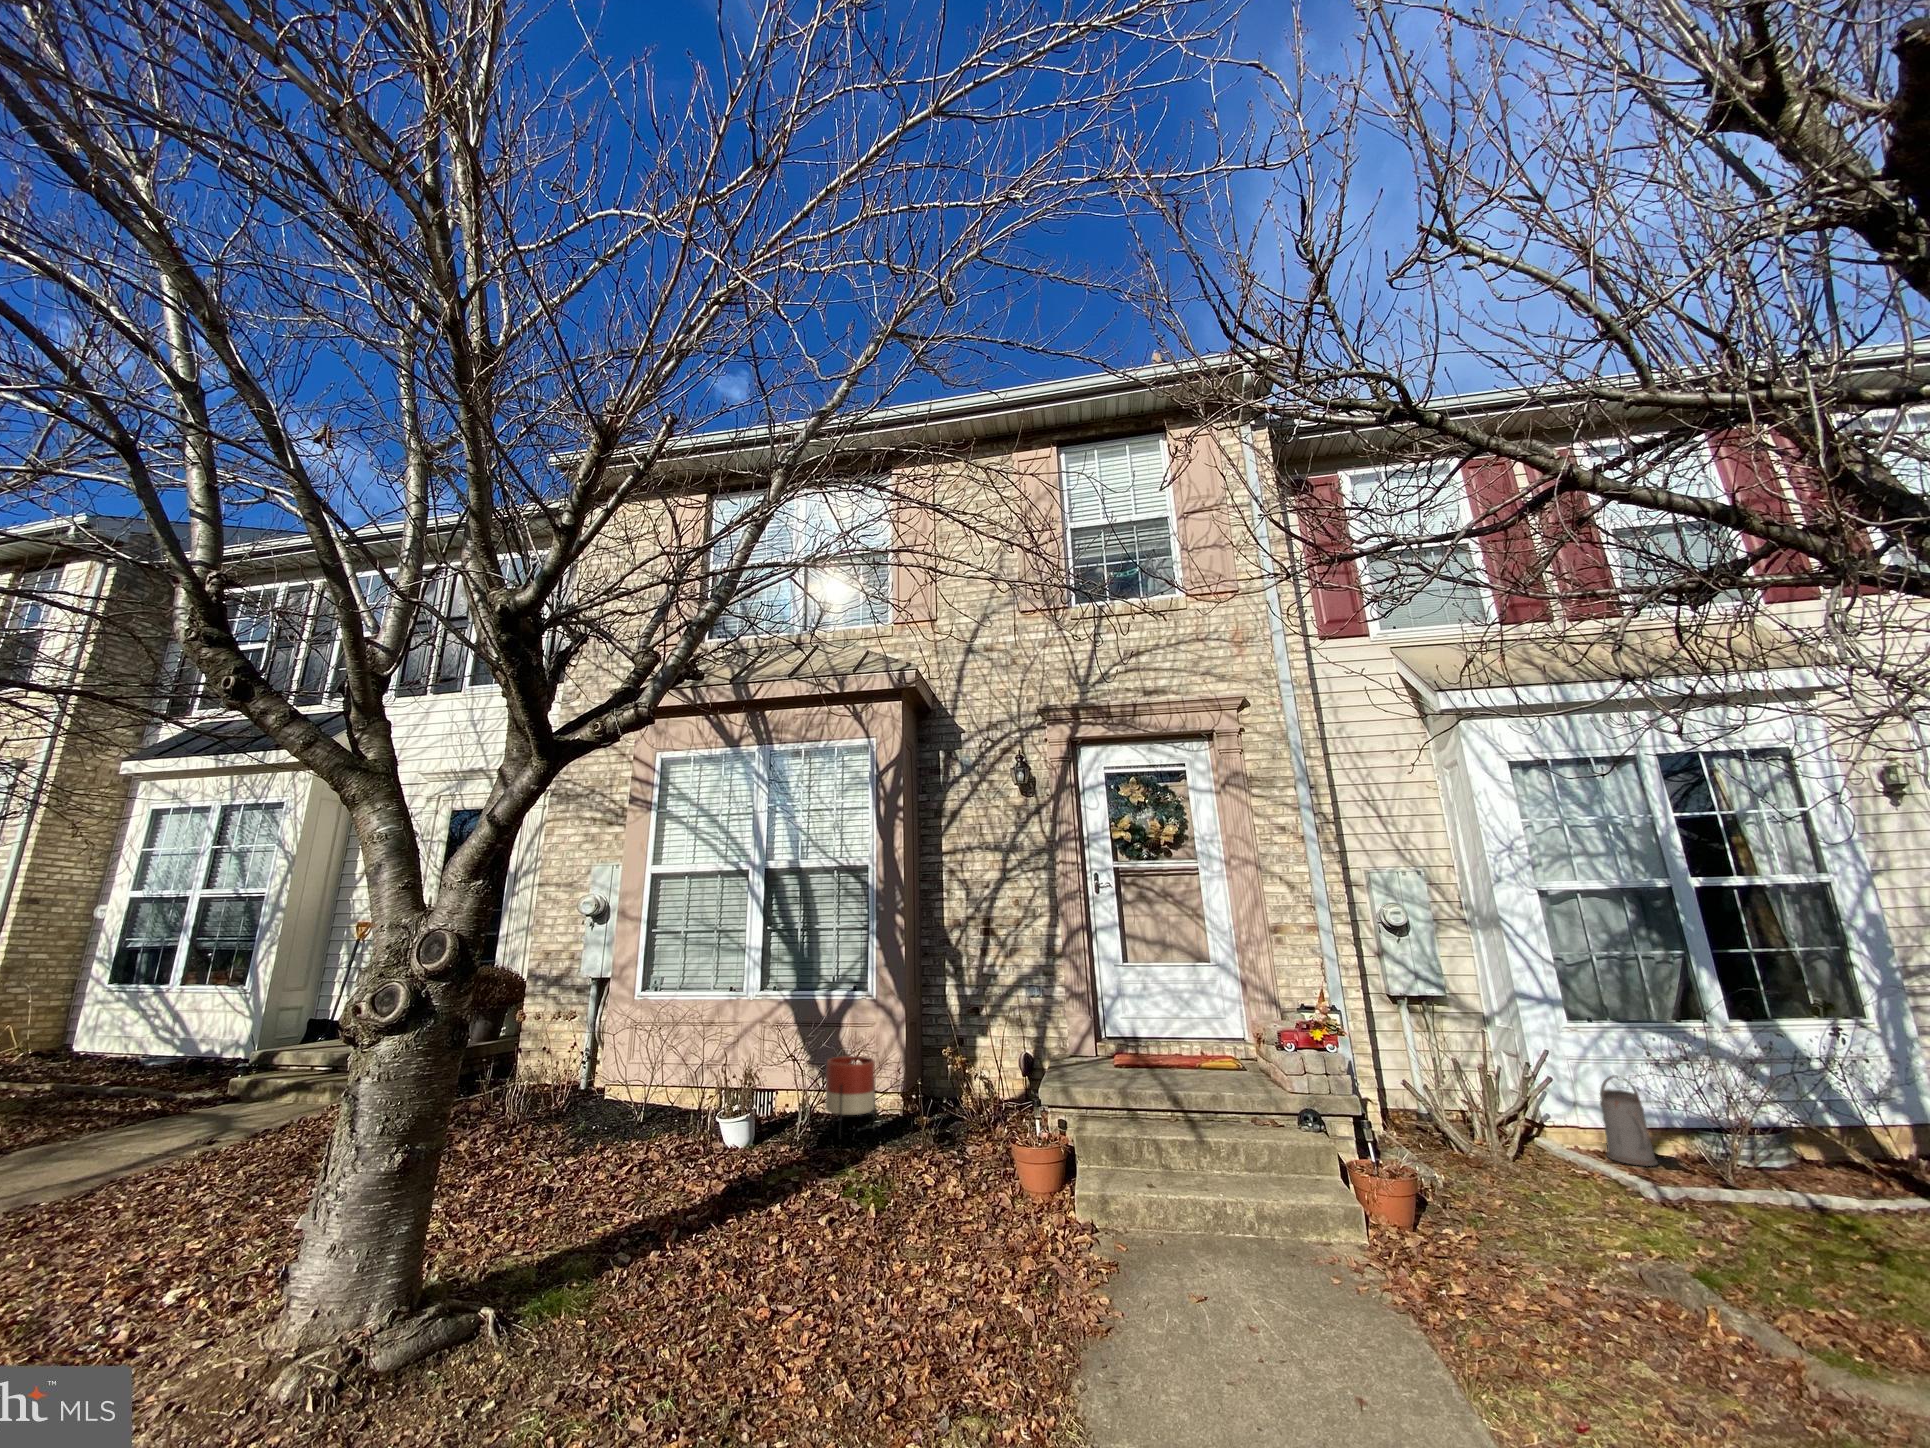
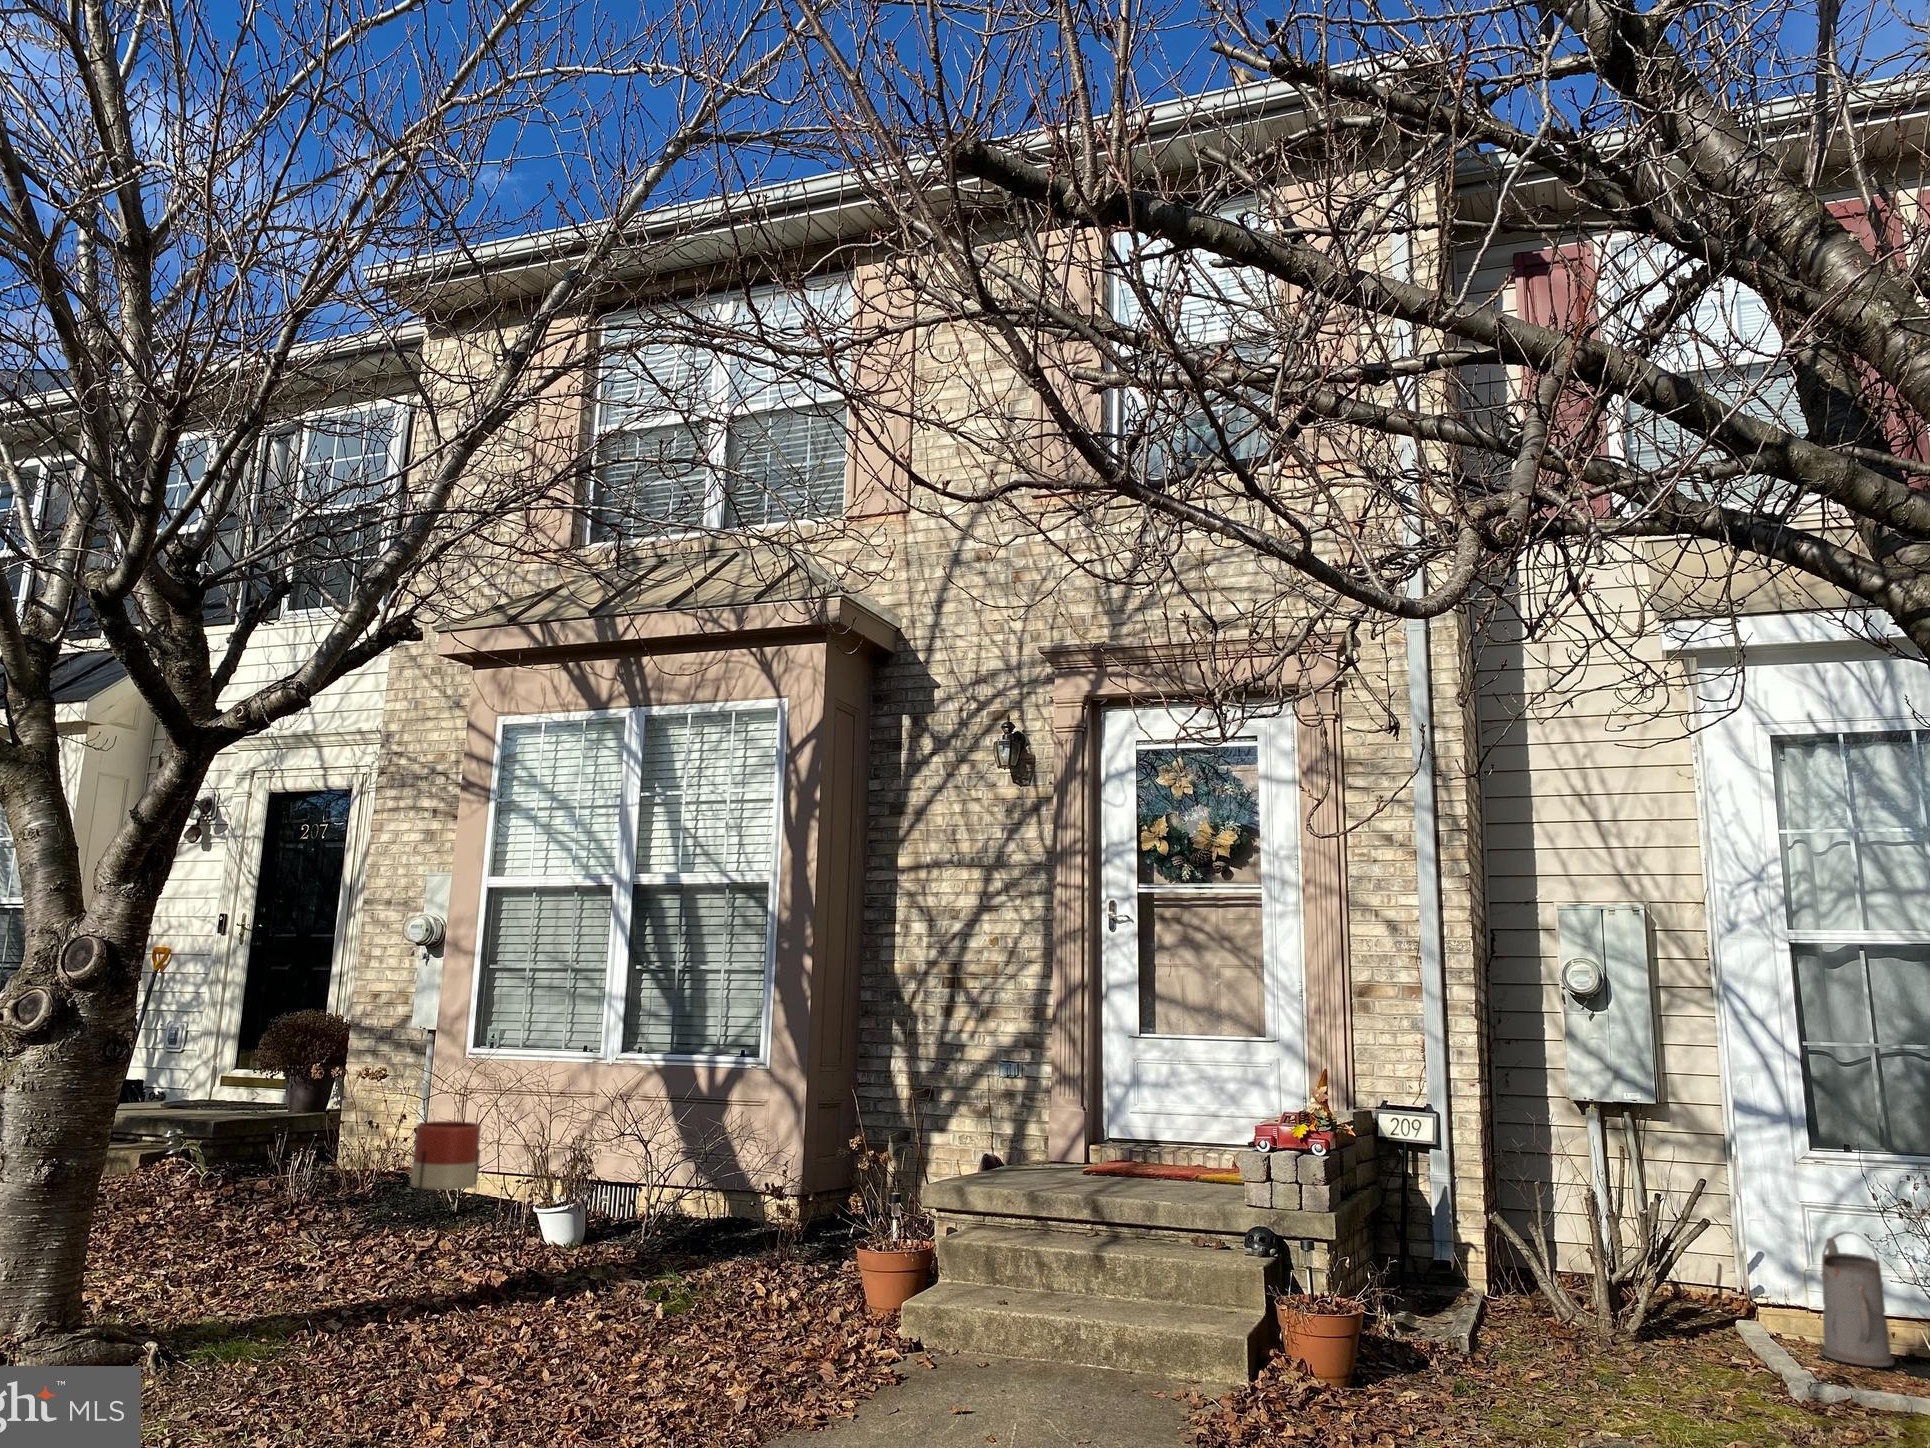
planter: present [825,1056,875,1132] -> present [410,1121,481,1216]

